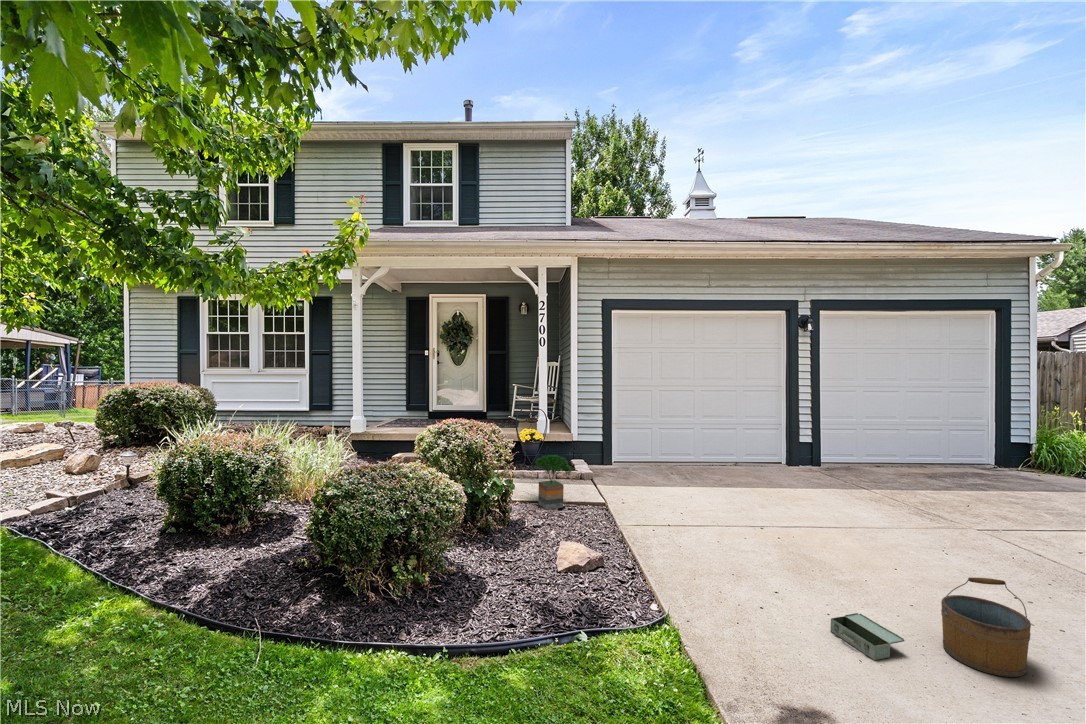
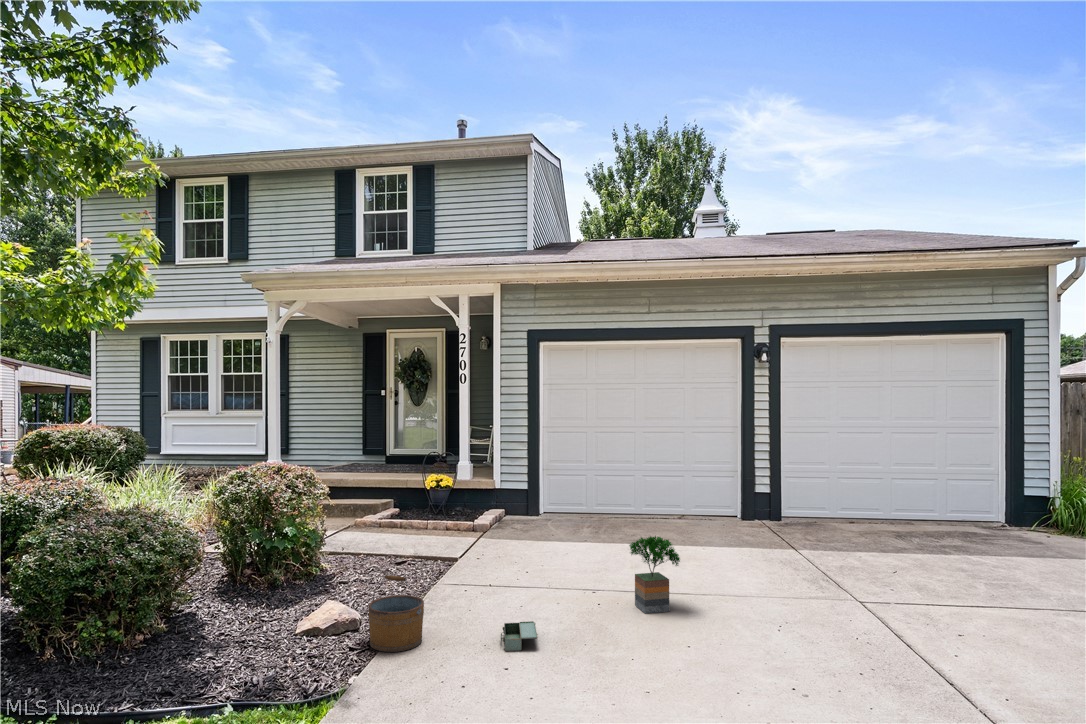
potted tree: present [536,455,572,509] -> present [629,536,680,614]
bucket: present [941,578,1031,677] -> present [368,575,424,652]

